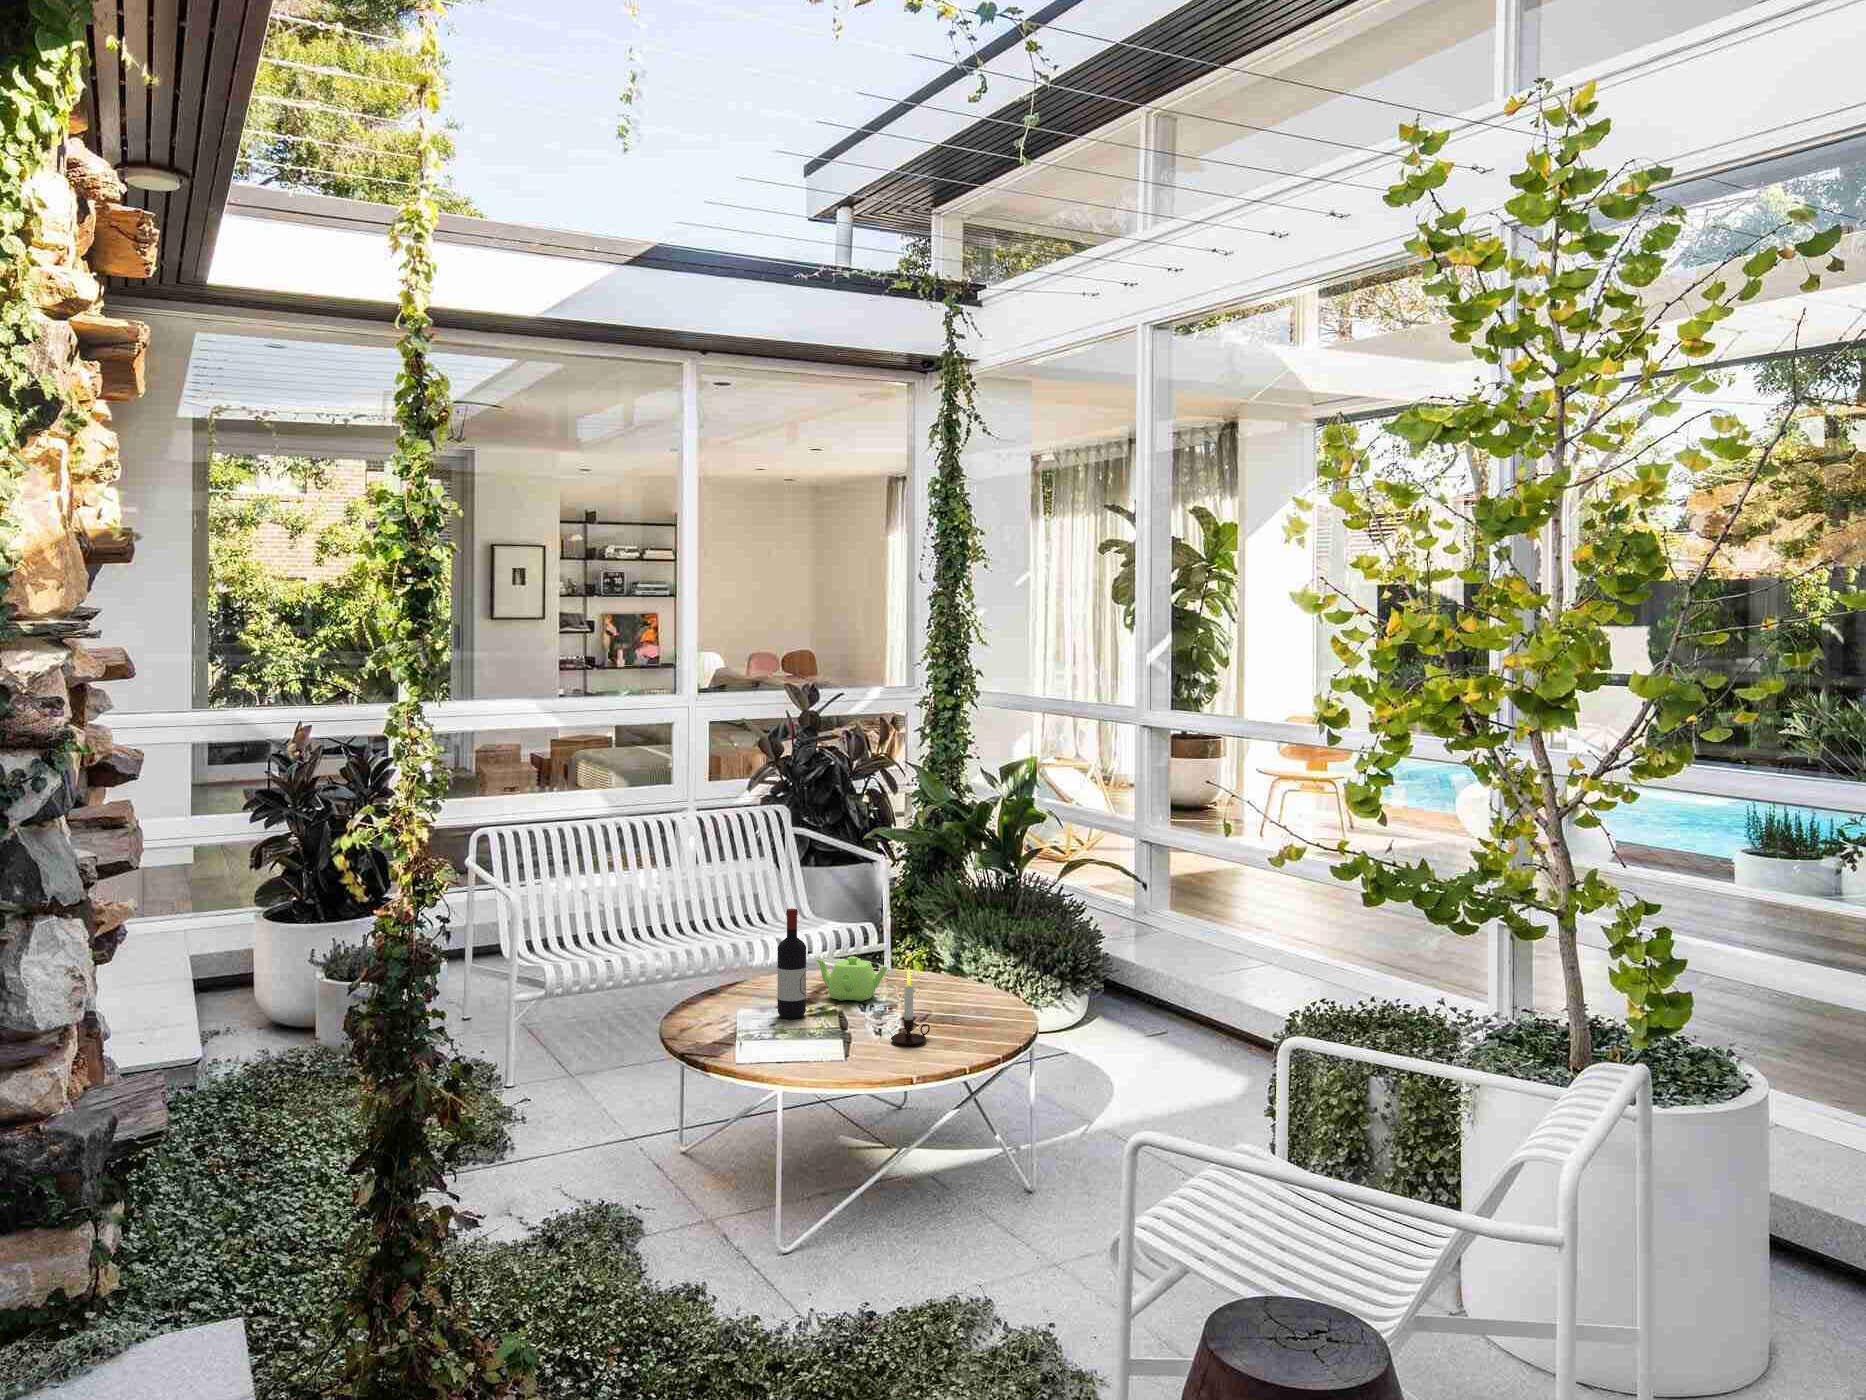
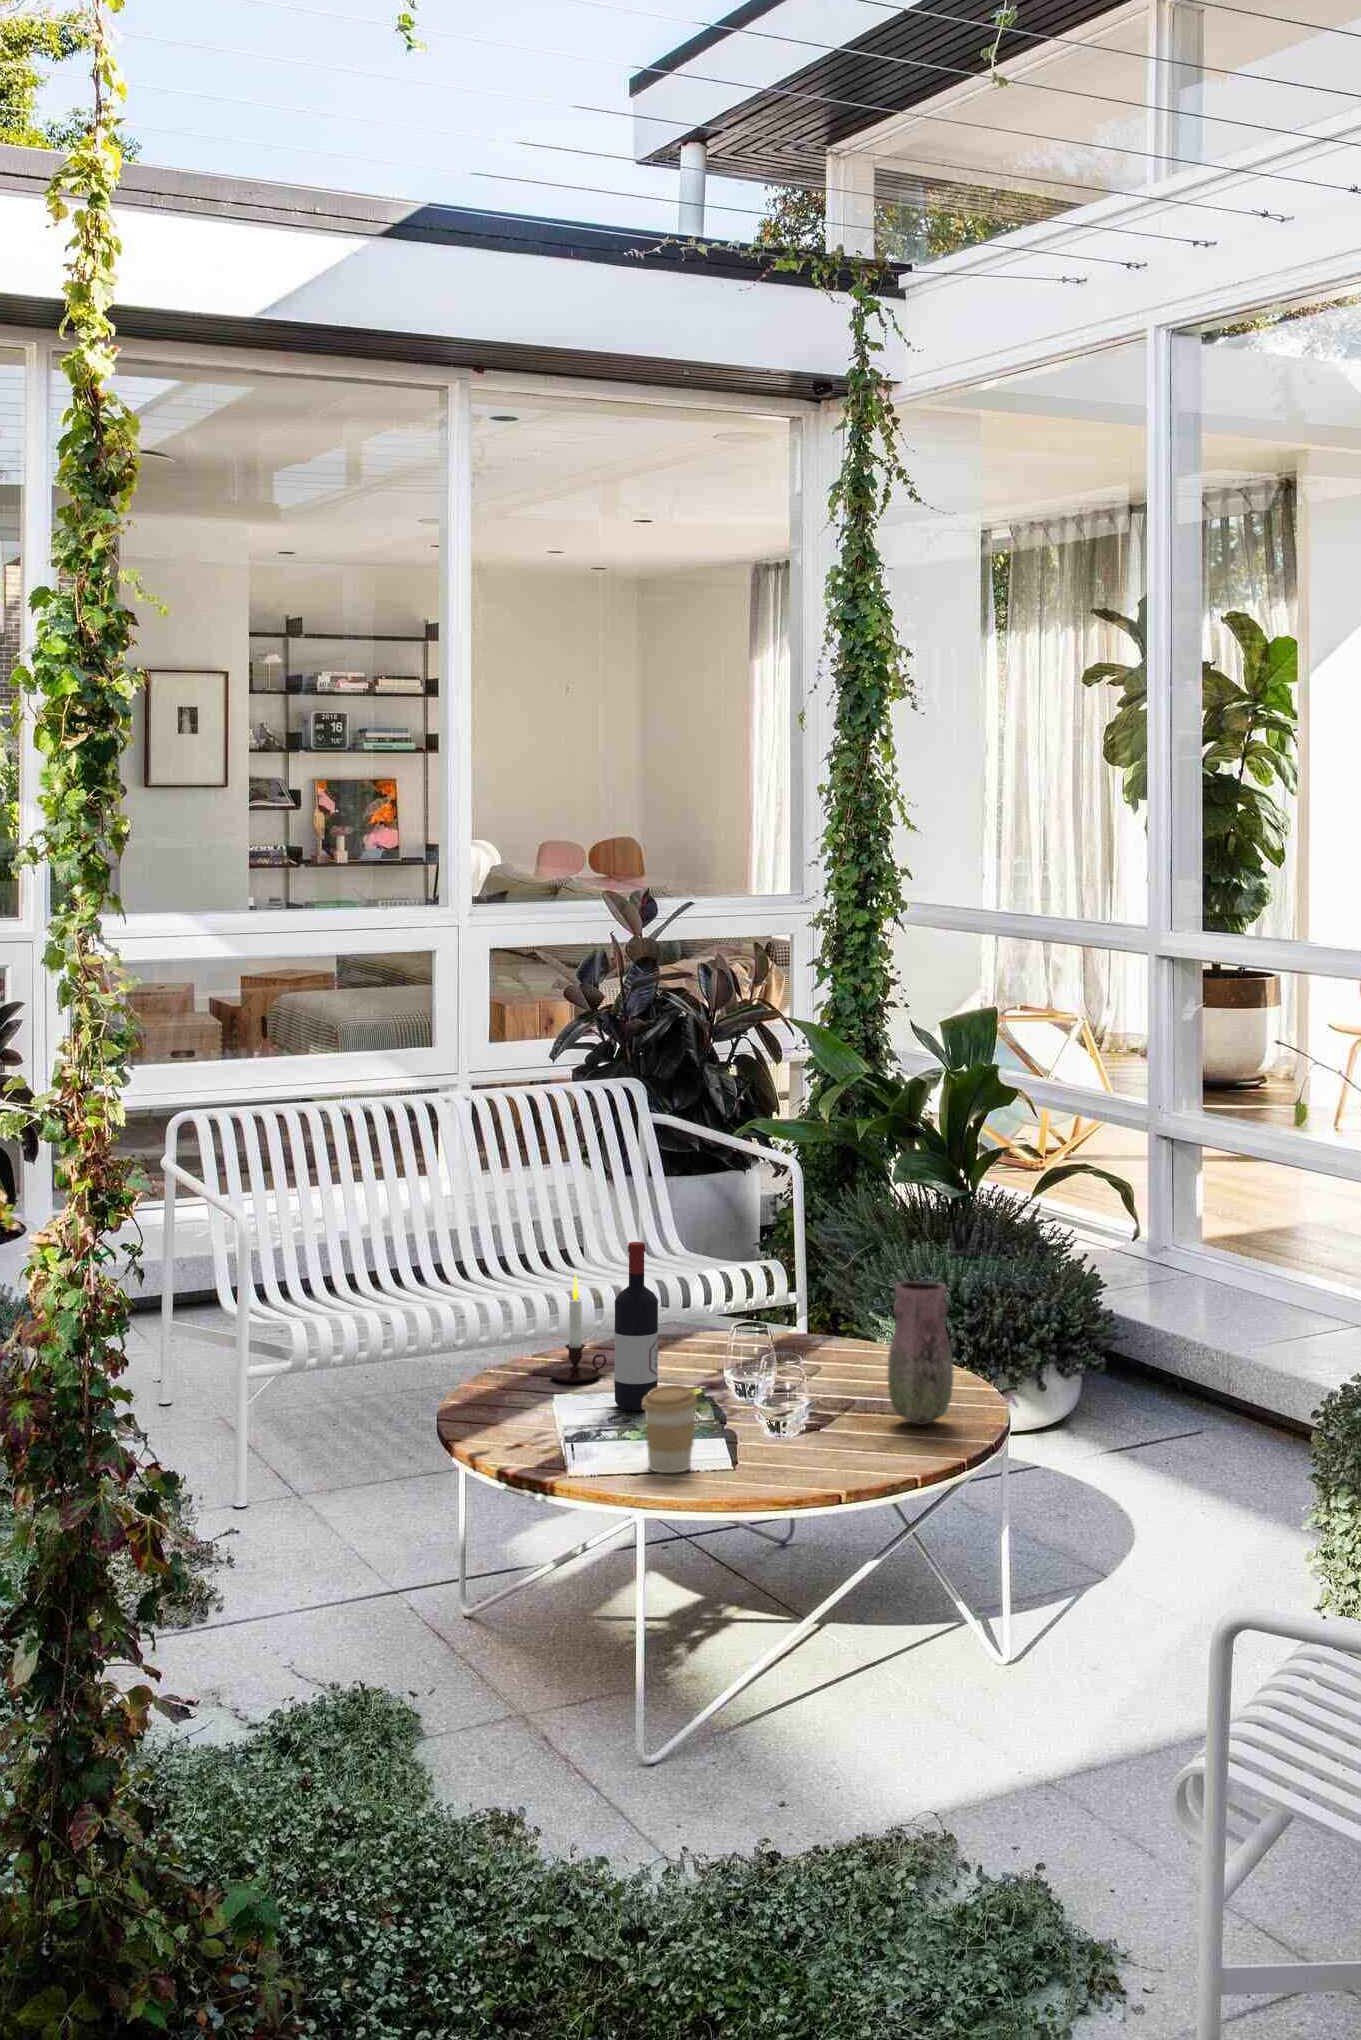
vase: none [956,934,1000,1028] -> present [887,1281,953,1425]
teapot: present [815,957,888,1001] -> none [667,1316,780,1385]
candle: present [891,967,930,1045] -> present [551,1275,606,1382]
coffee cup: none [792,1002,829,1060] -> present [642,1385,697,1473]

